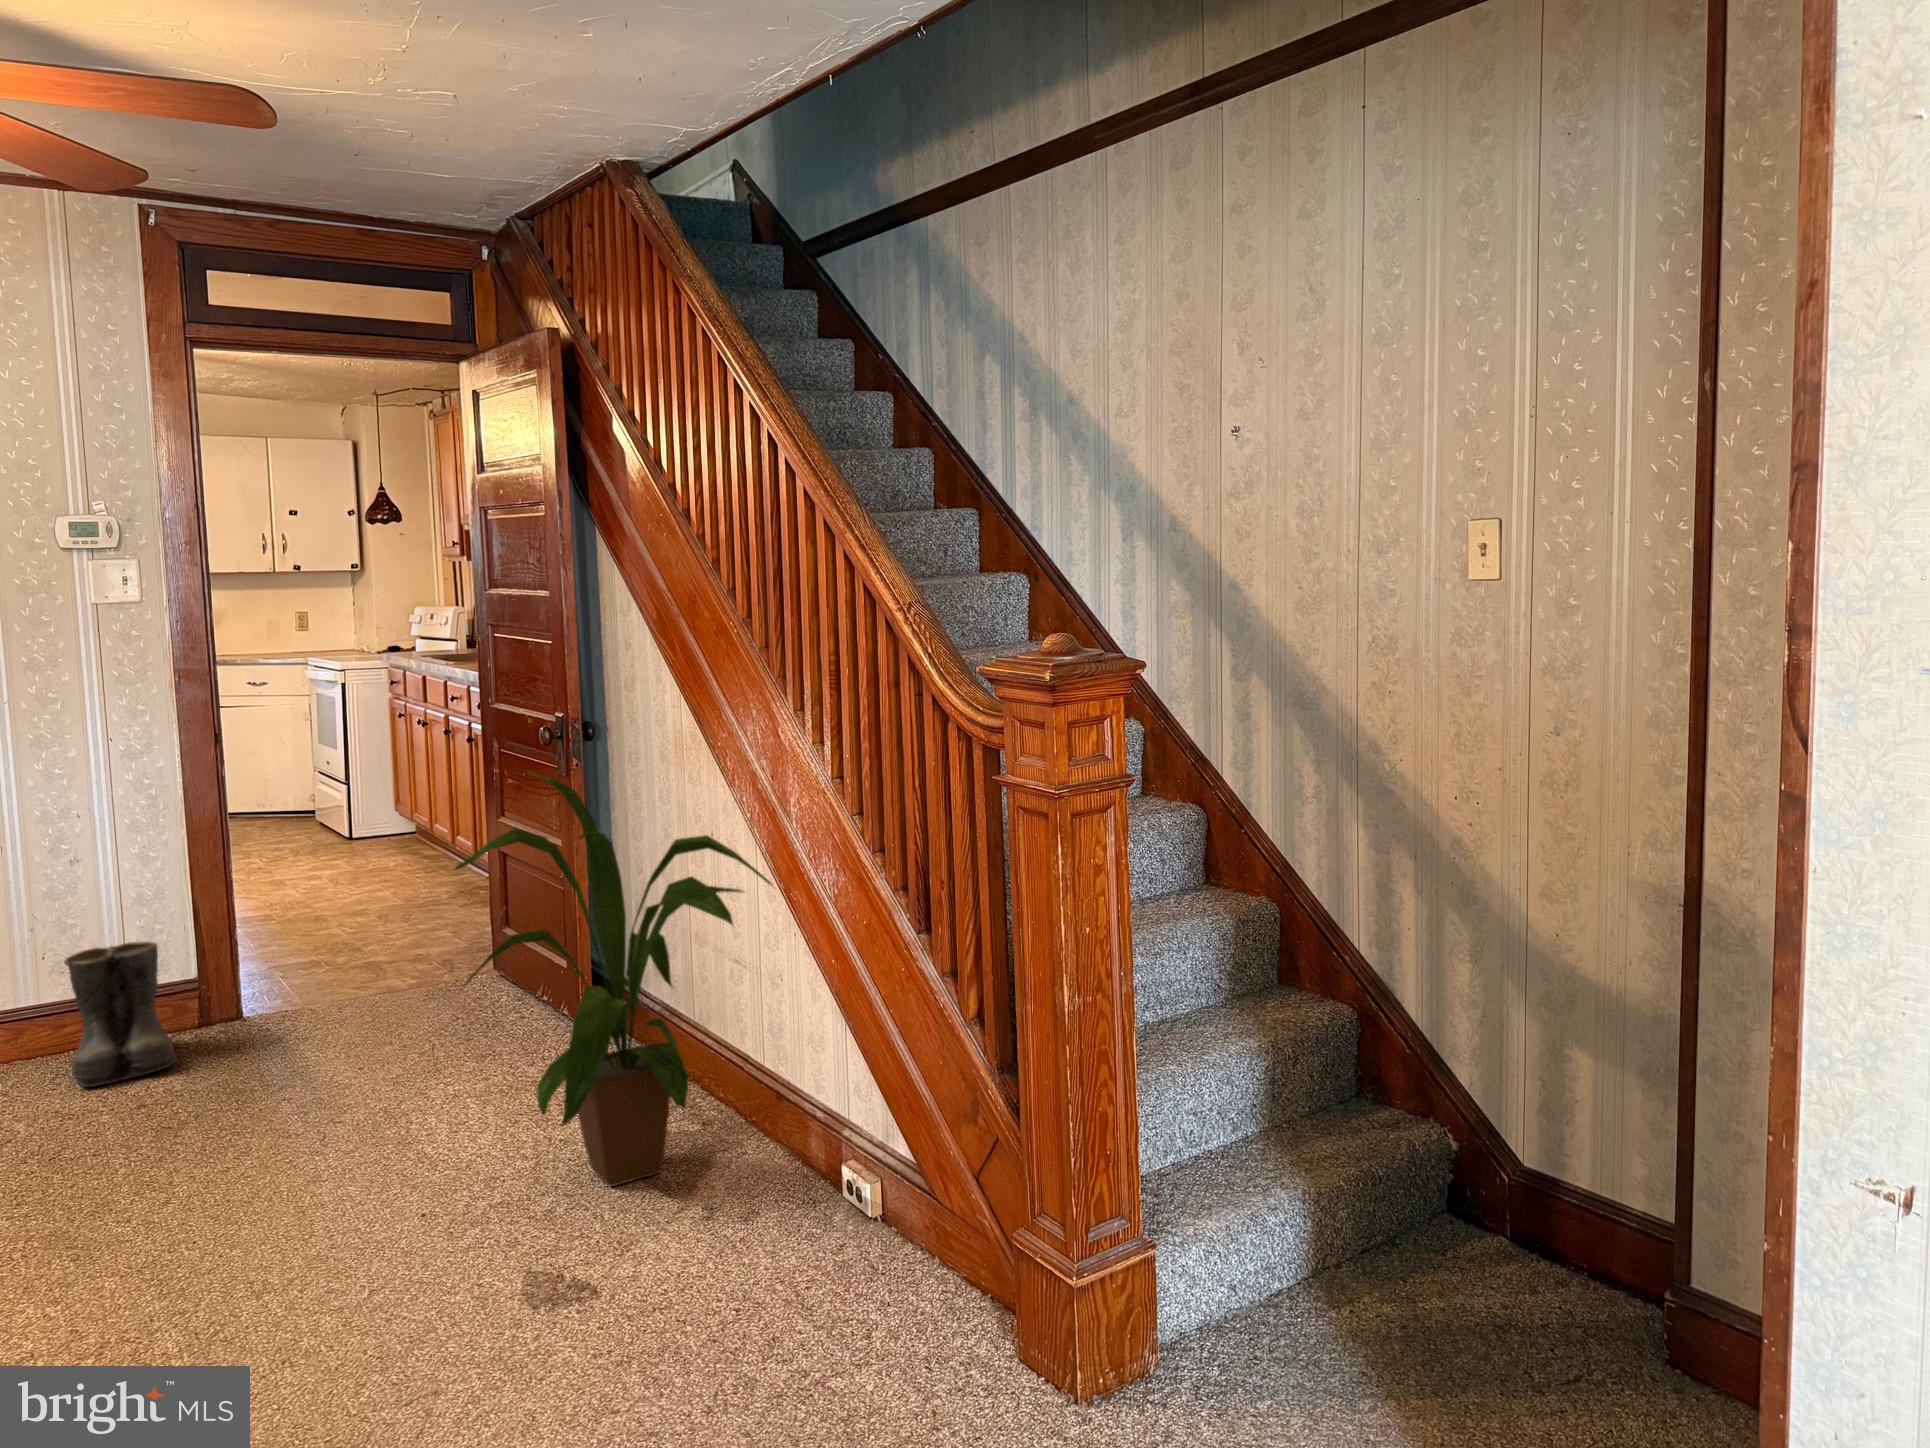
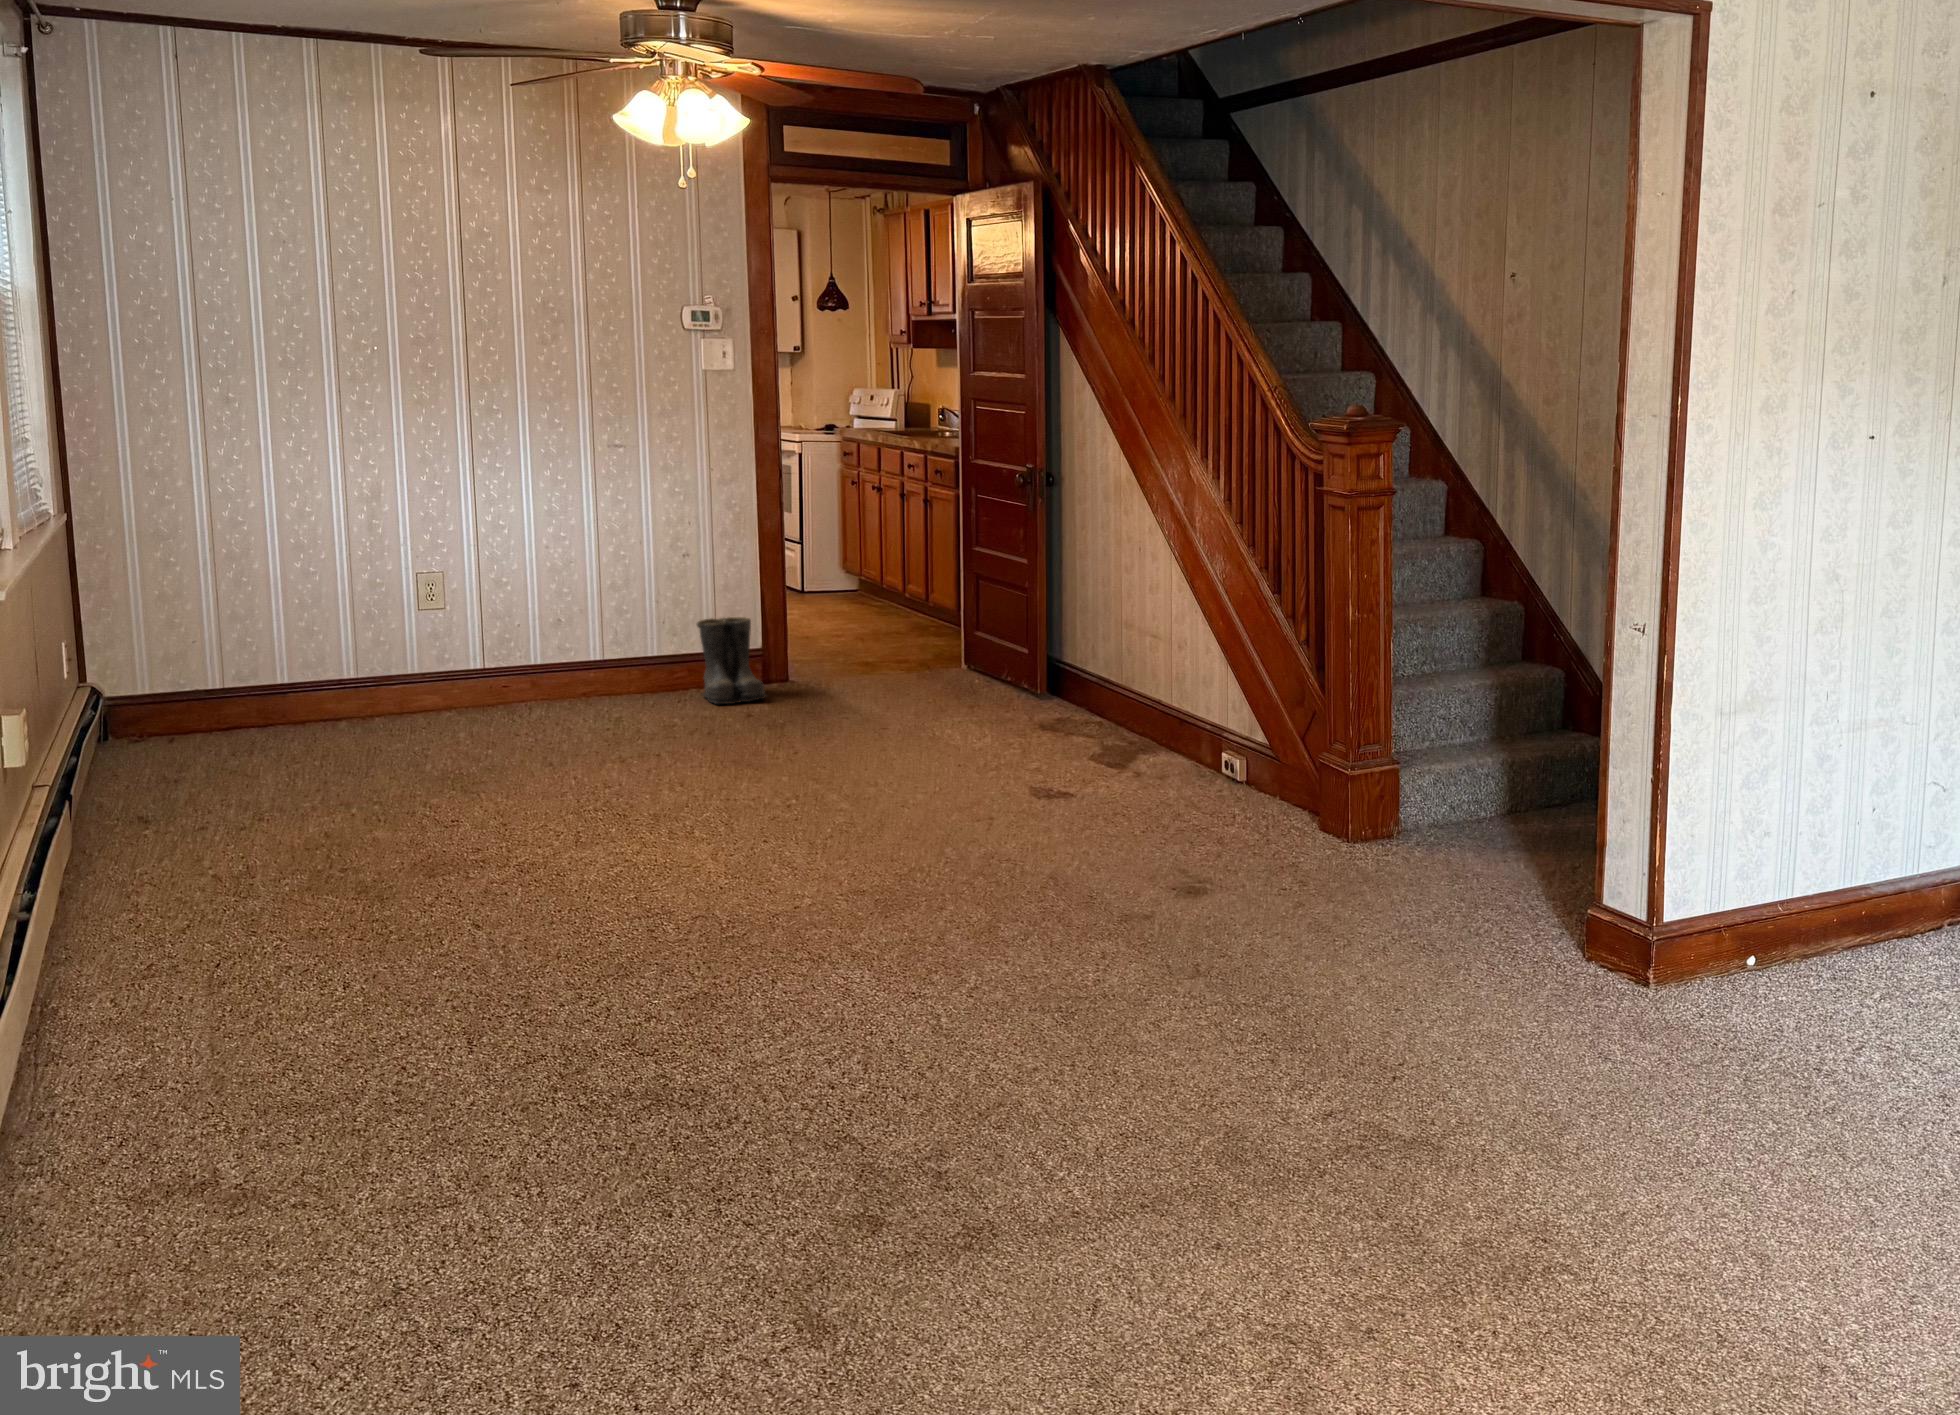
house plant: present [455,771,772,1187] -> none [983,494,1184,760]

